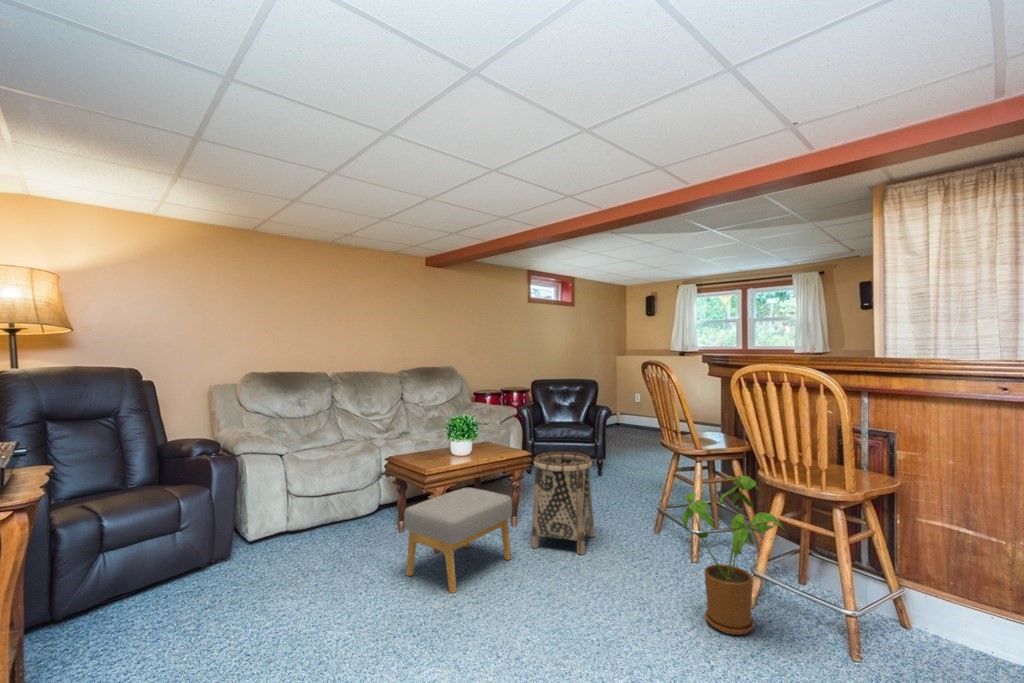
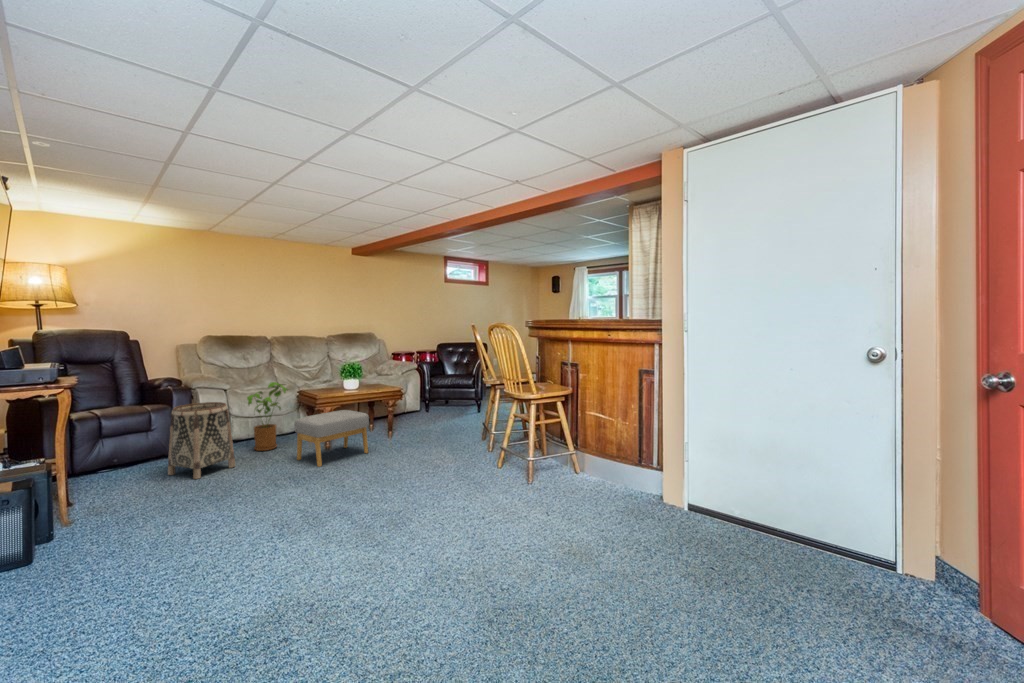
basket: present [531,452,595,555] -> present [168,402,235,479]
house plant: present [682,475,784,635] -> present [247,382,288,451]

